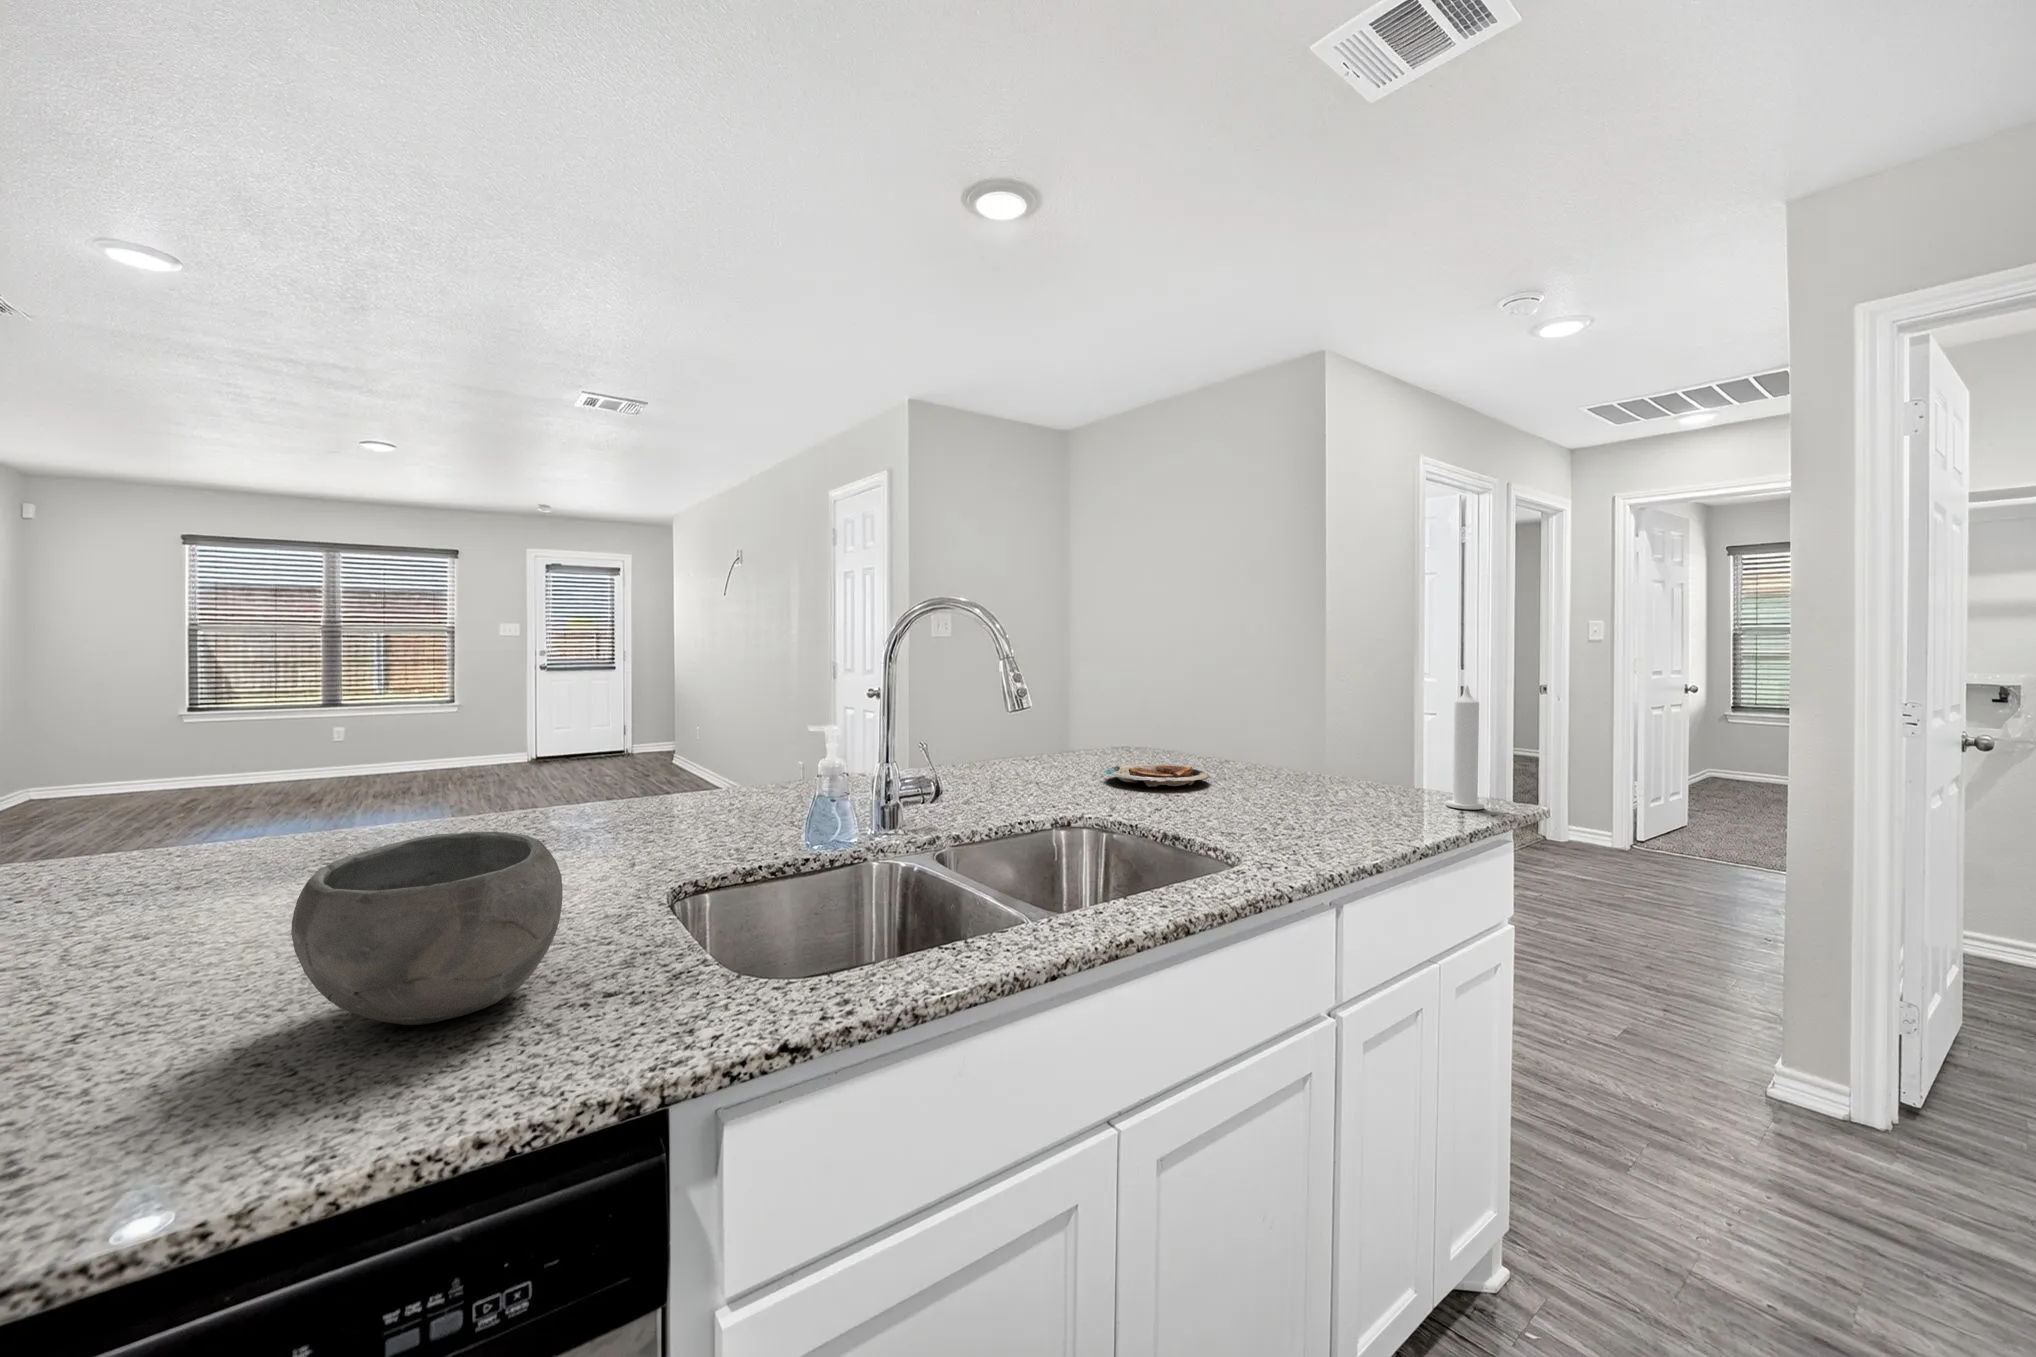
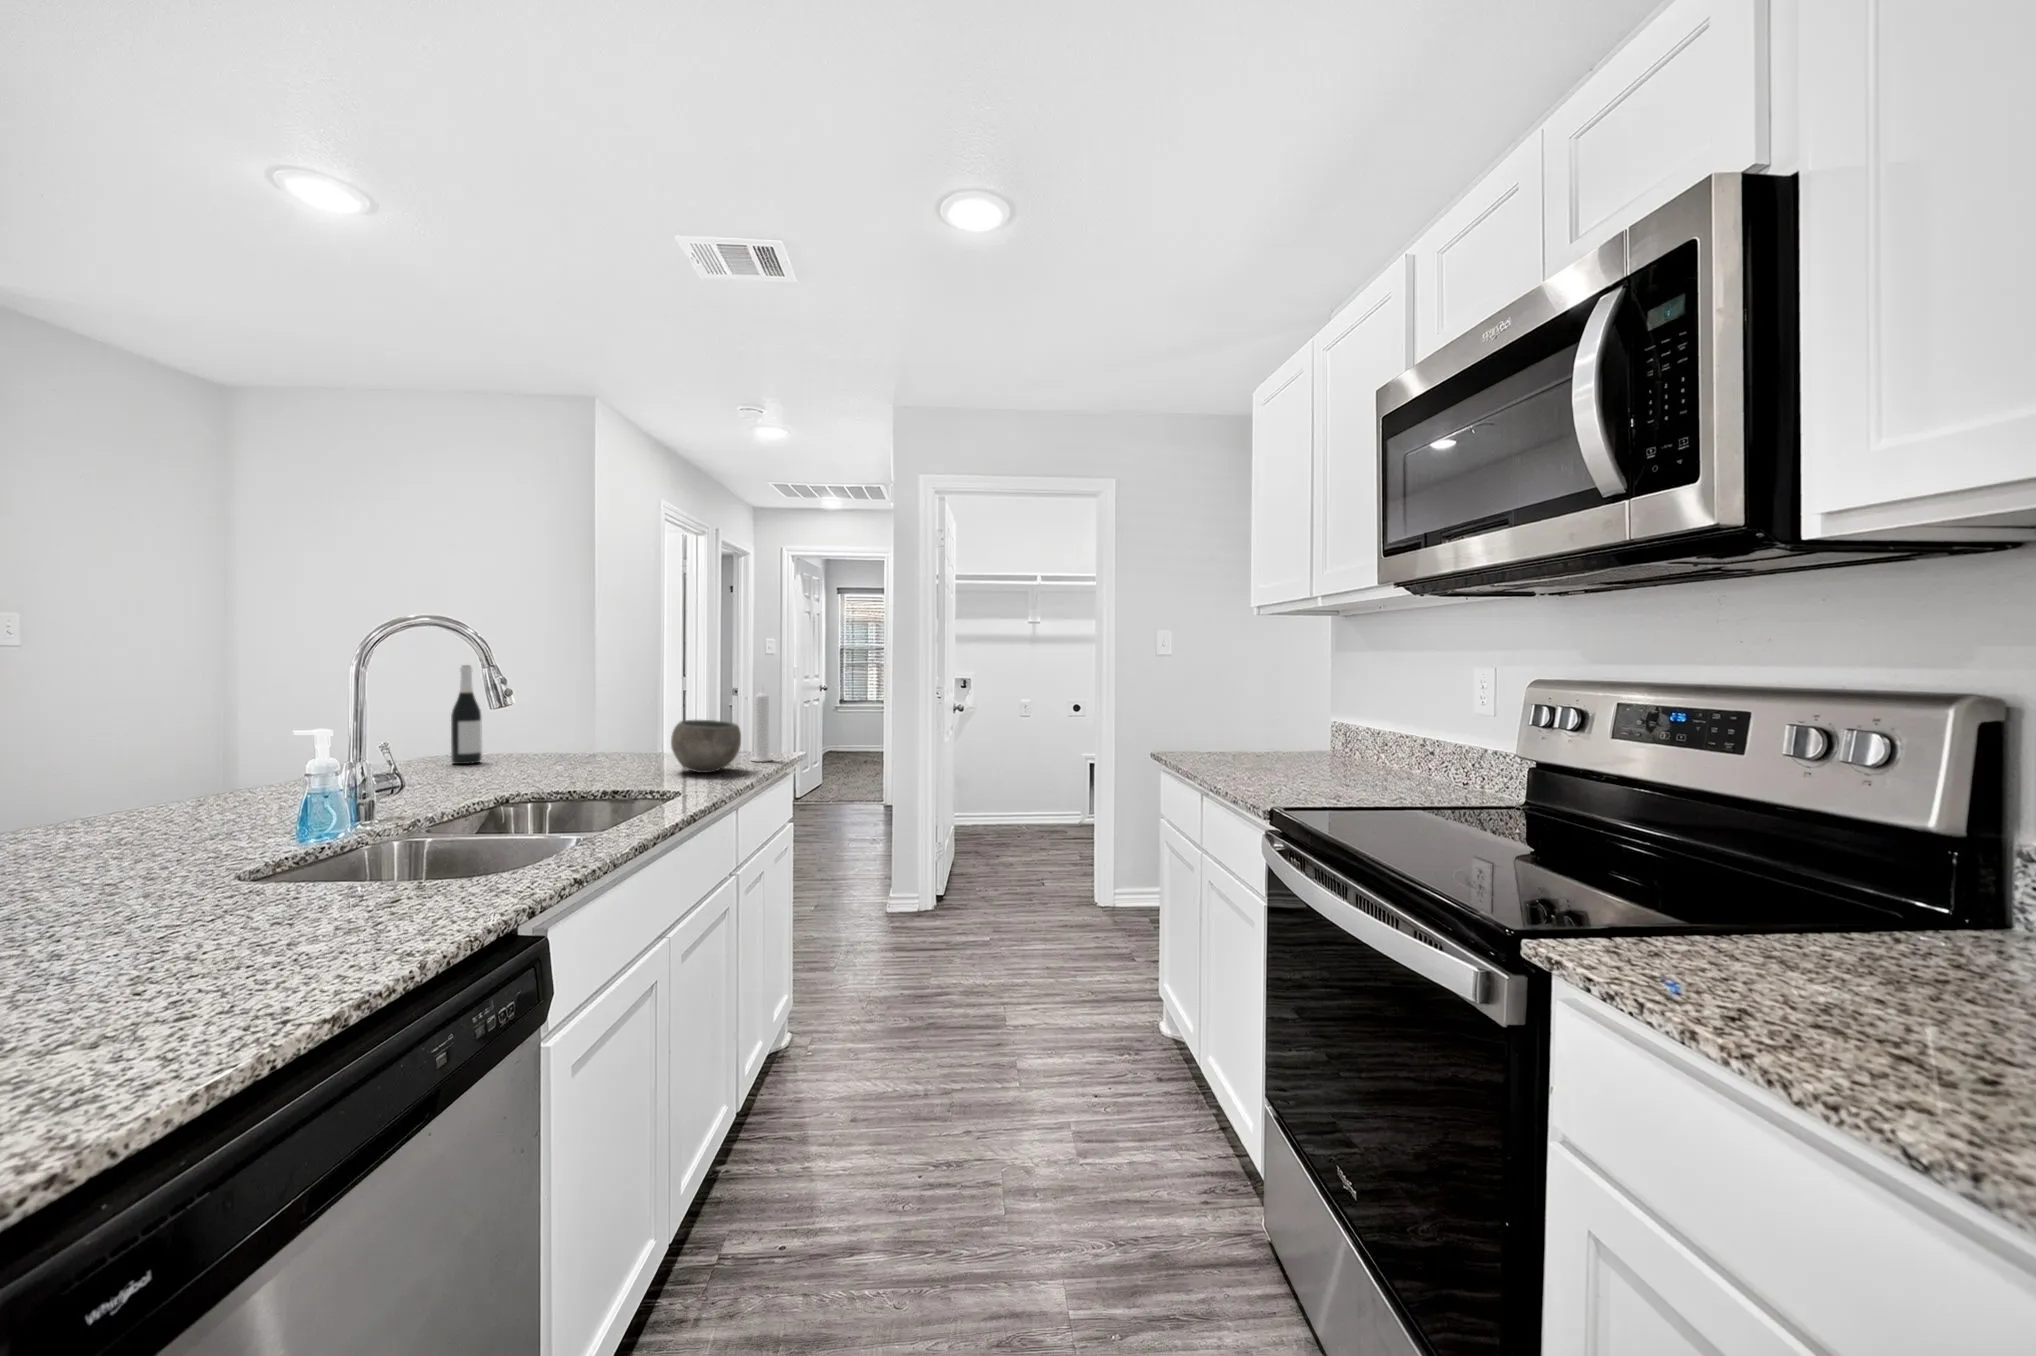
wine bottle: none [1095,653,1123,766] -> present [451,665,482,764]
plate: present [1104,764,1209,787] -> none [485,755,582,773]
bowl: present [291,832,563,1025] -> present [671,720,741,773]

